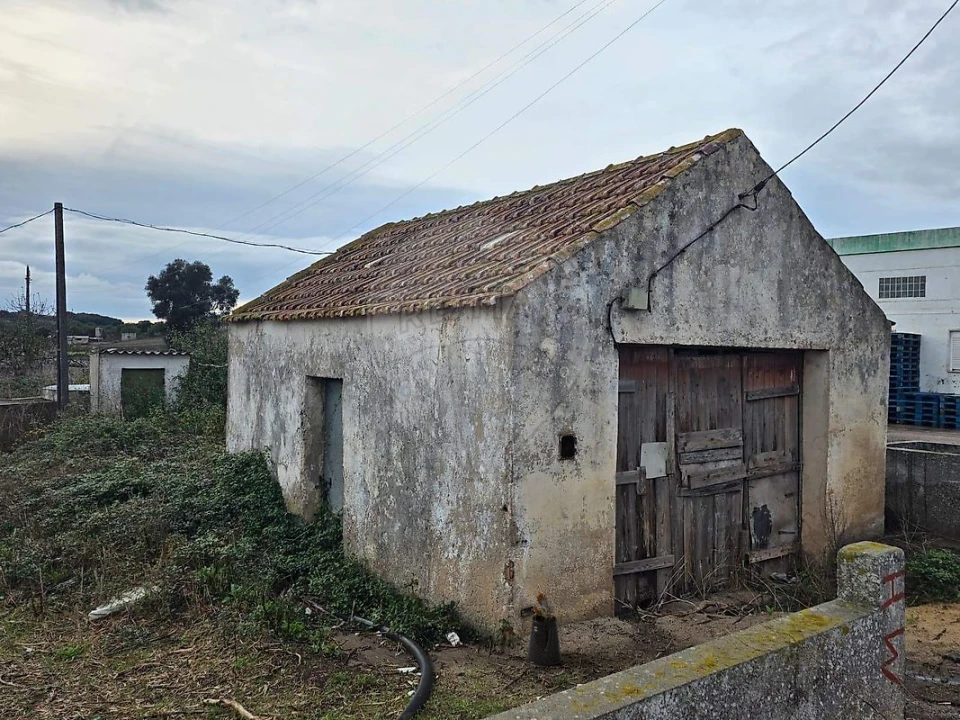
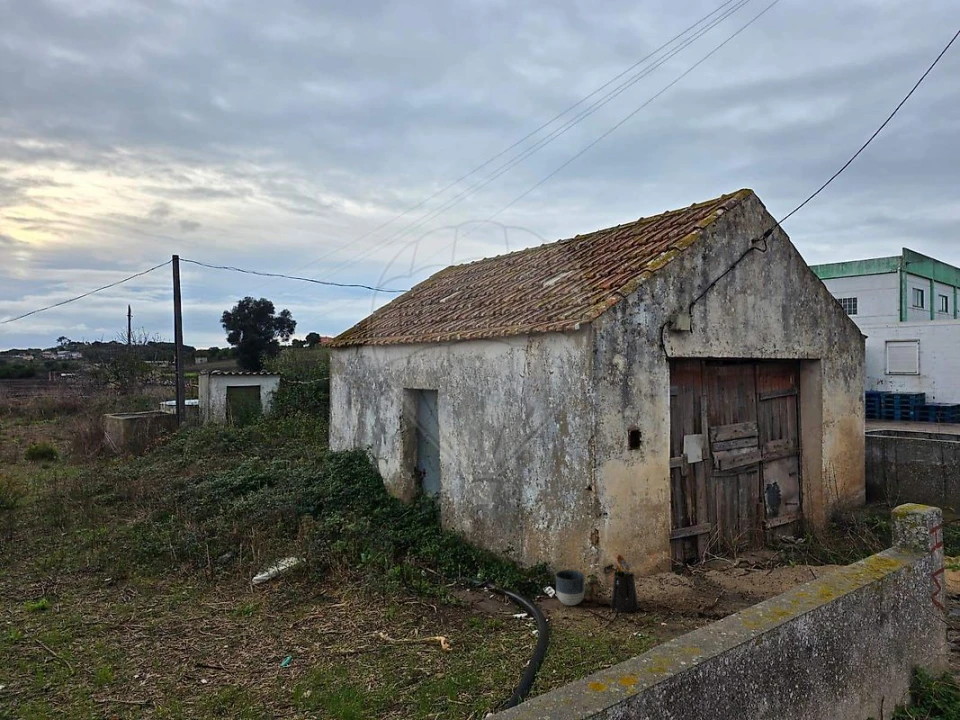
planter: none [459,611,495,656] -> present [556,570,584,605]

